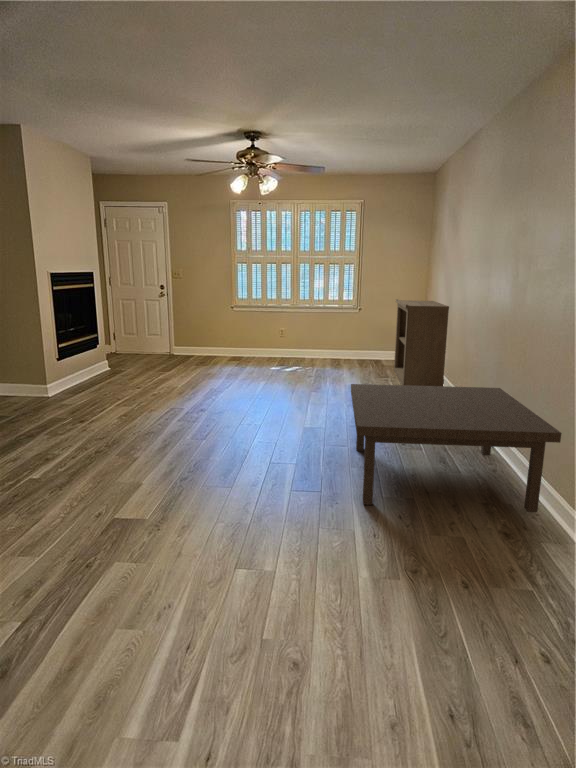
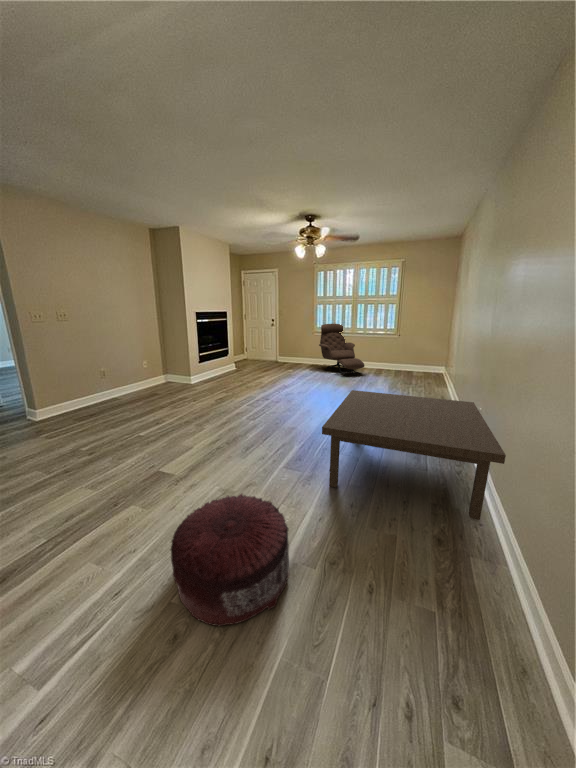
lounge chair: none [244,292,319,371] -> present [319,324,365,376]
bookshelf: present [394,299,449,386] -> none [417,329,456,395]
pouf: none [246,511,384,646] -> present [171,494,290,626]

